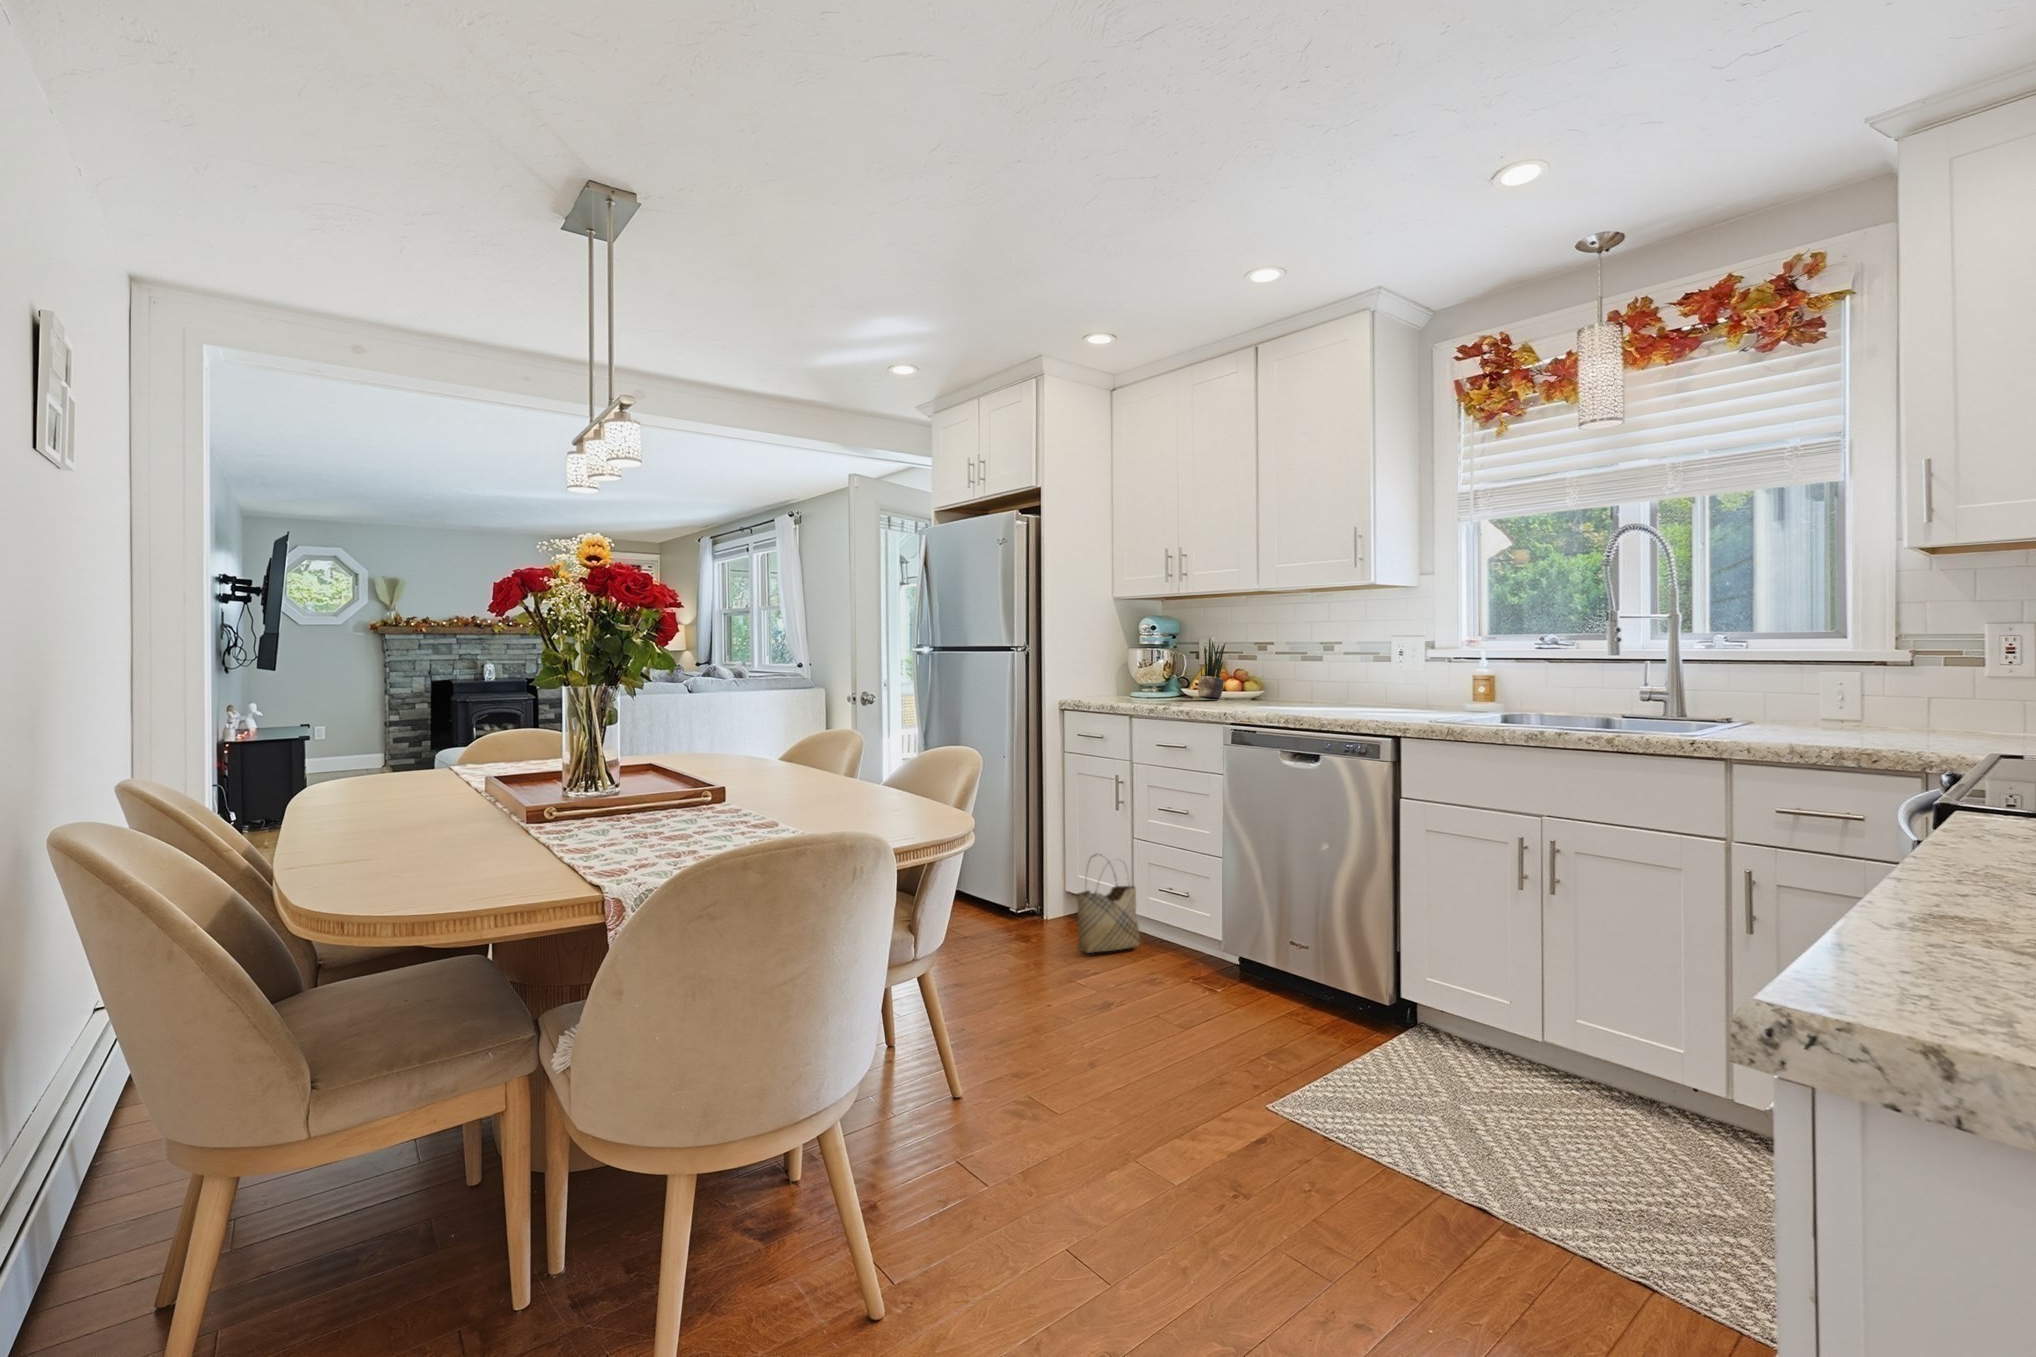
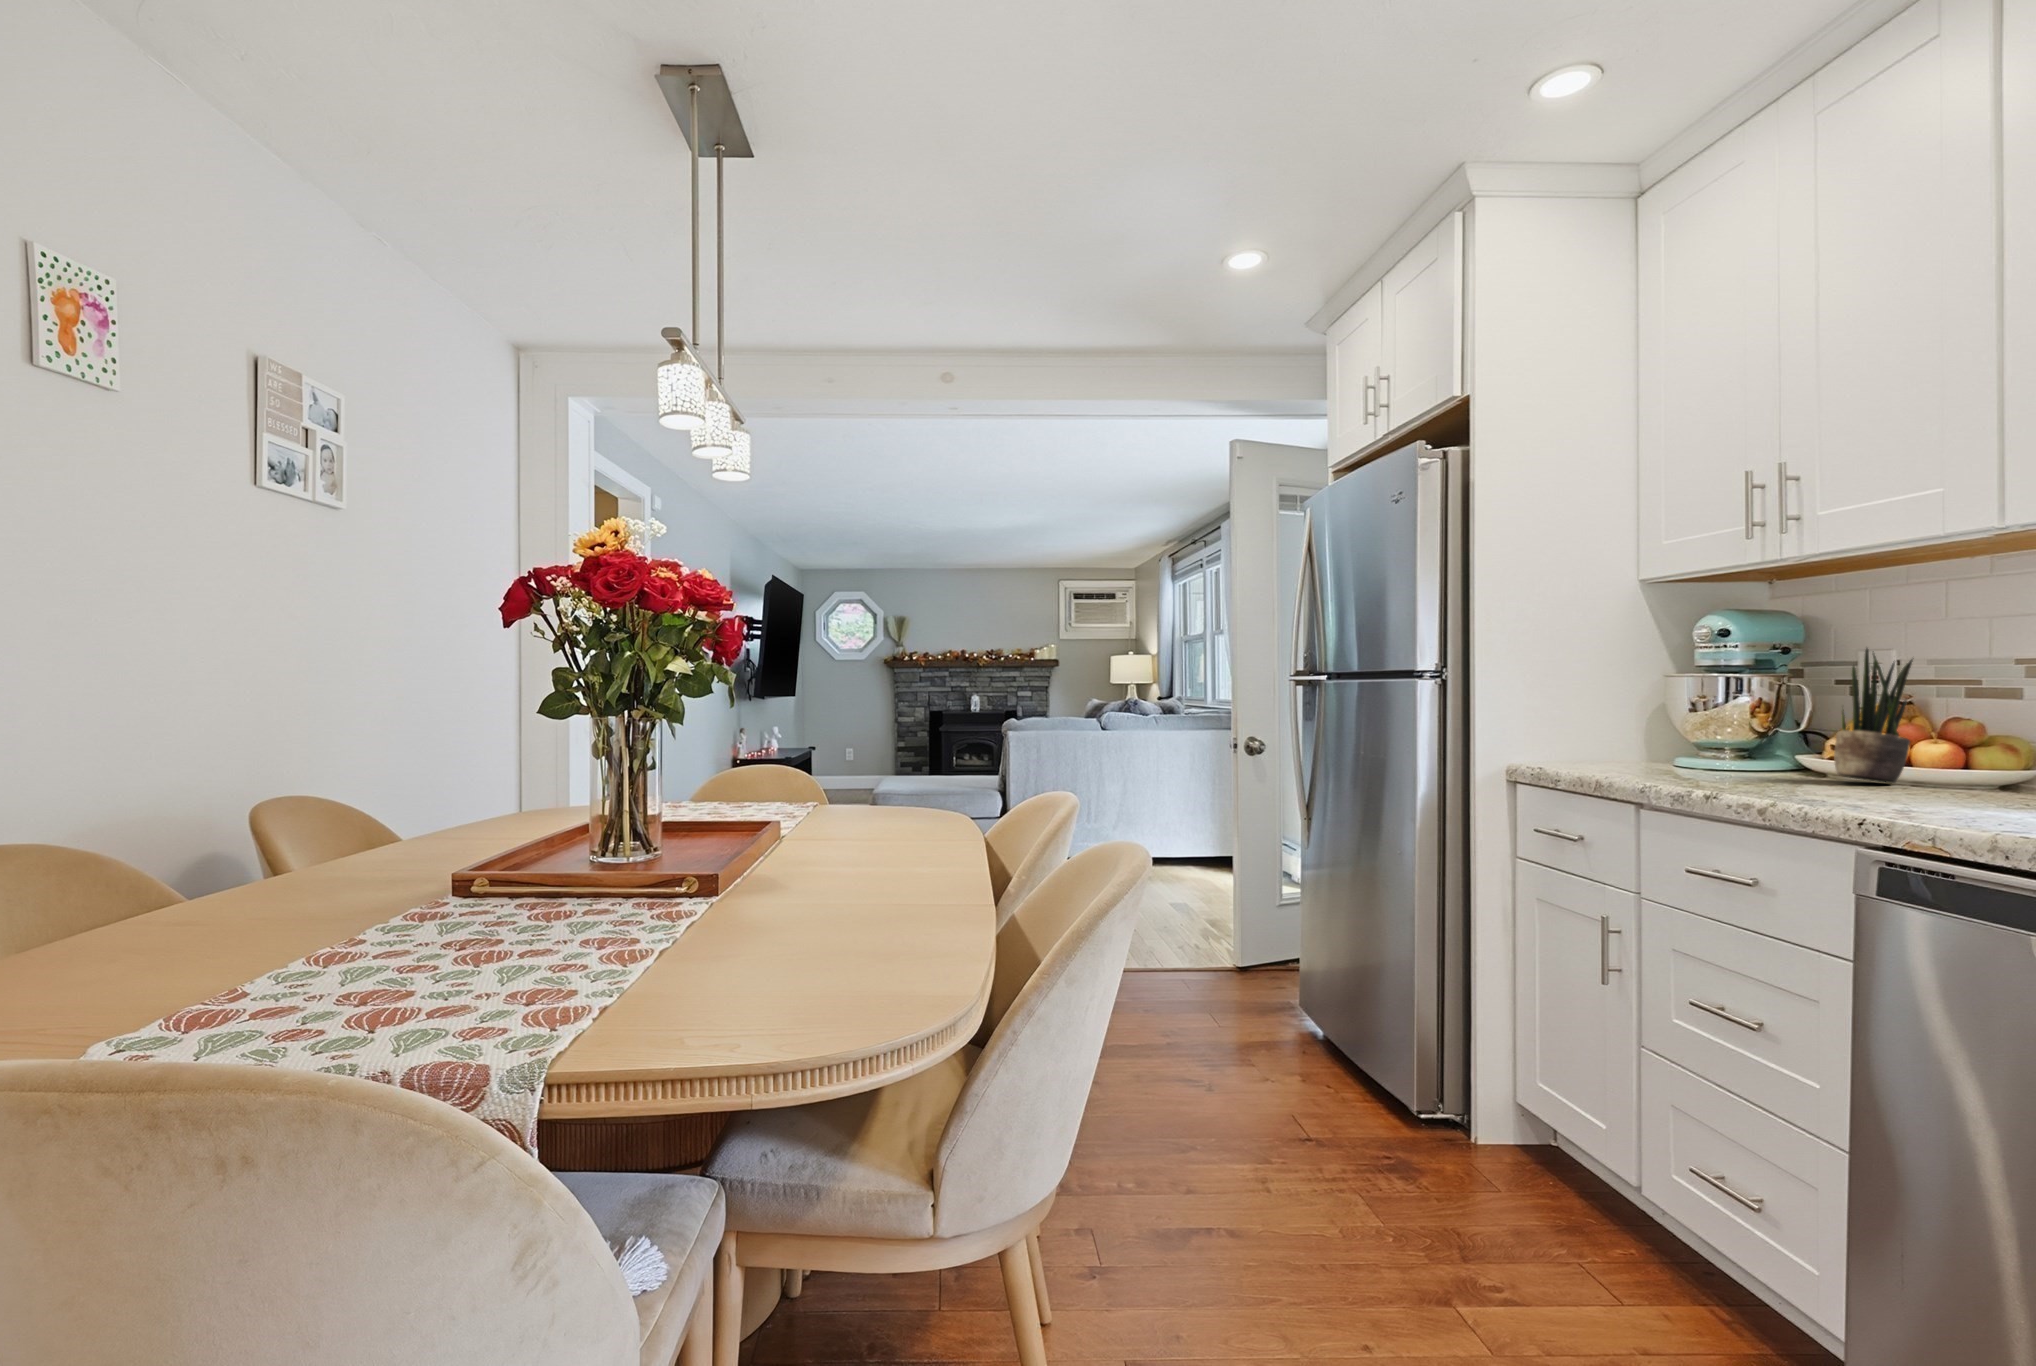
woven basket: present [1076,855,1140,953] -> none [1508,1080,1666,1305]

